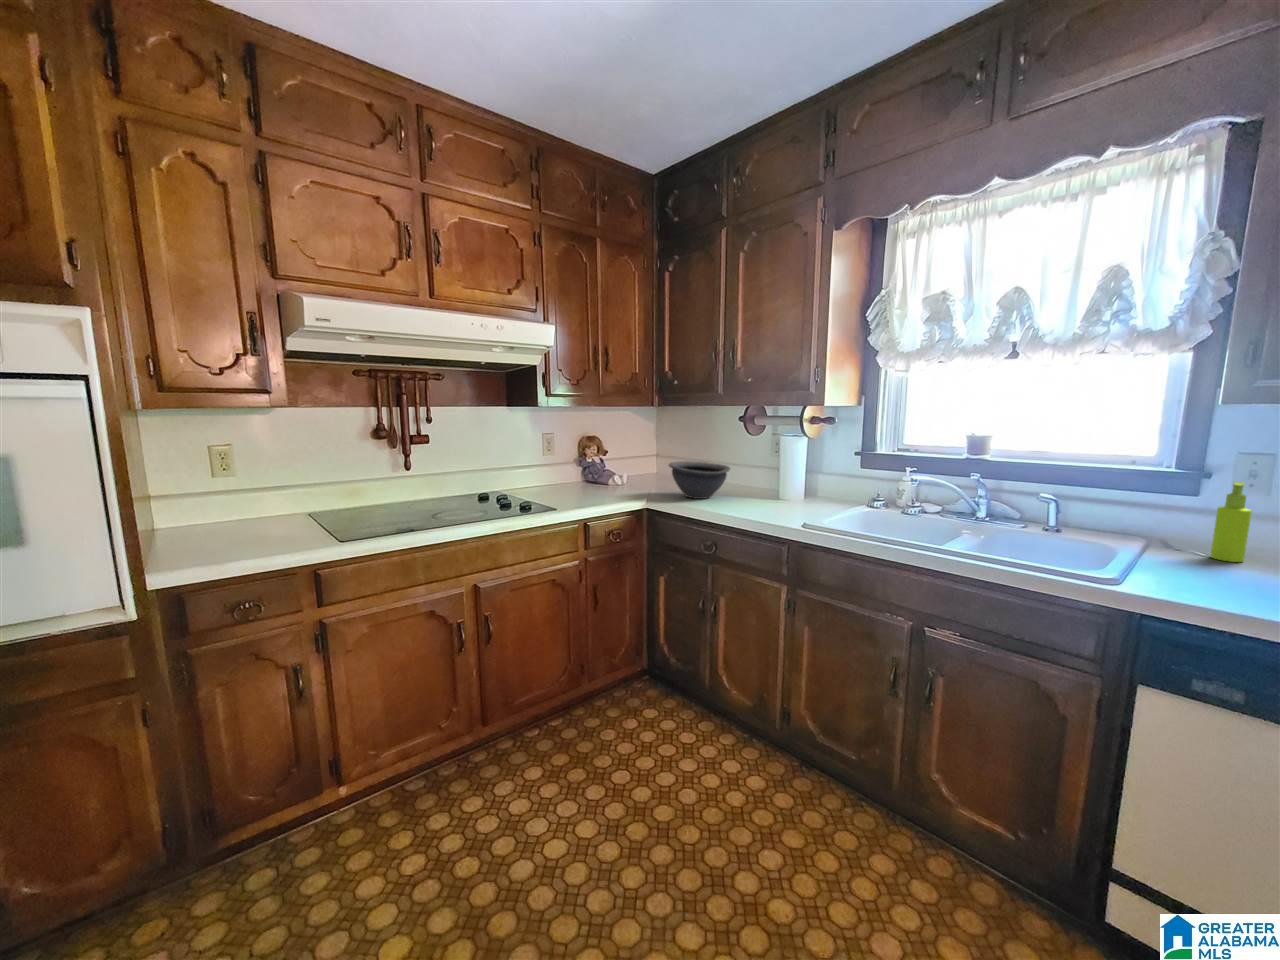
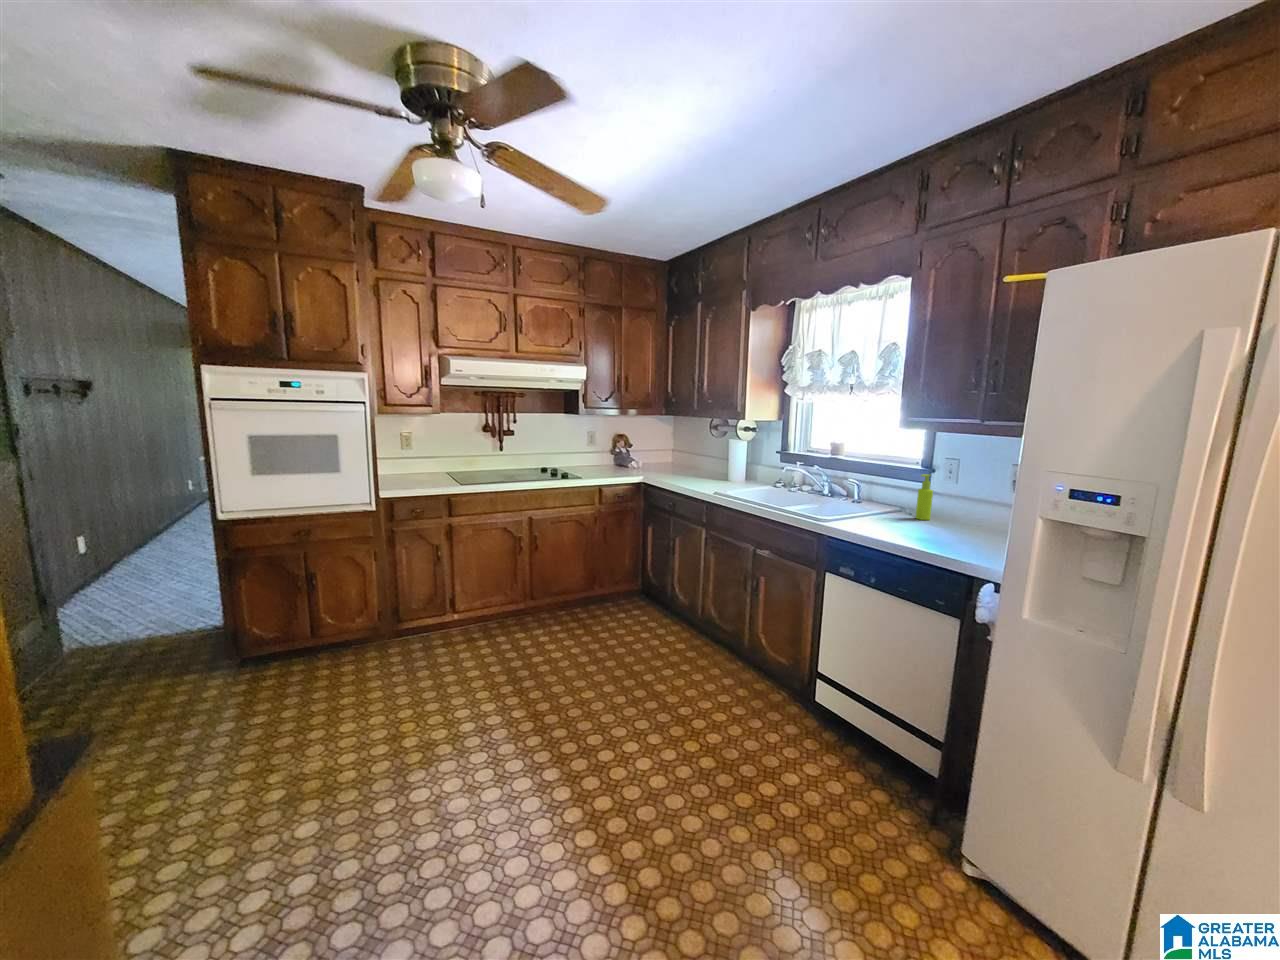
bowl: present [669,461,730,499] -> none [661,453,701,477]

